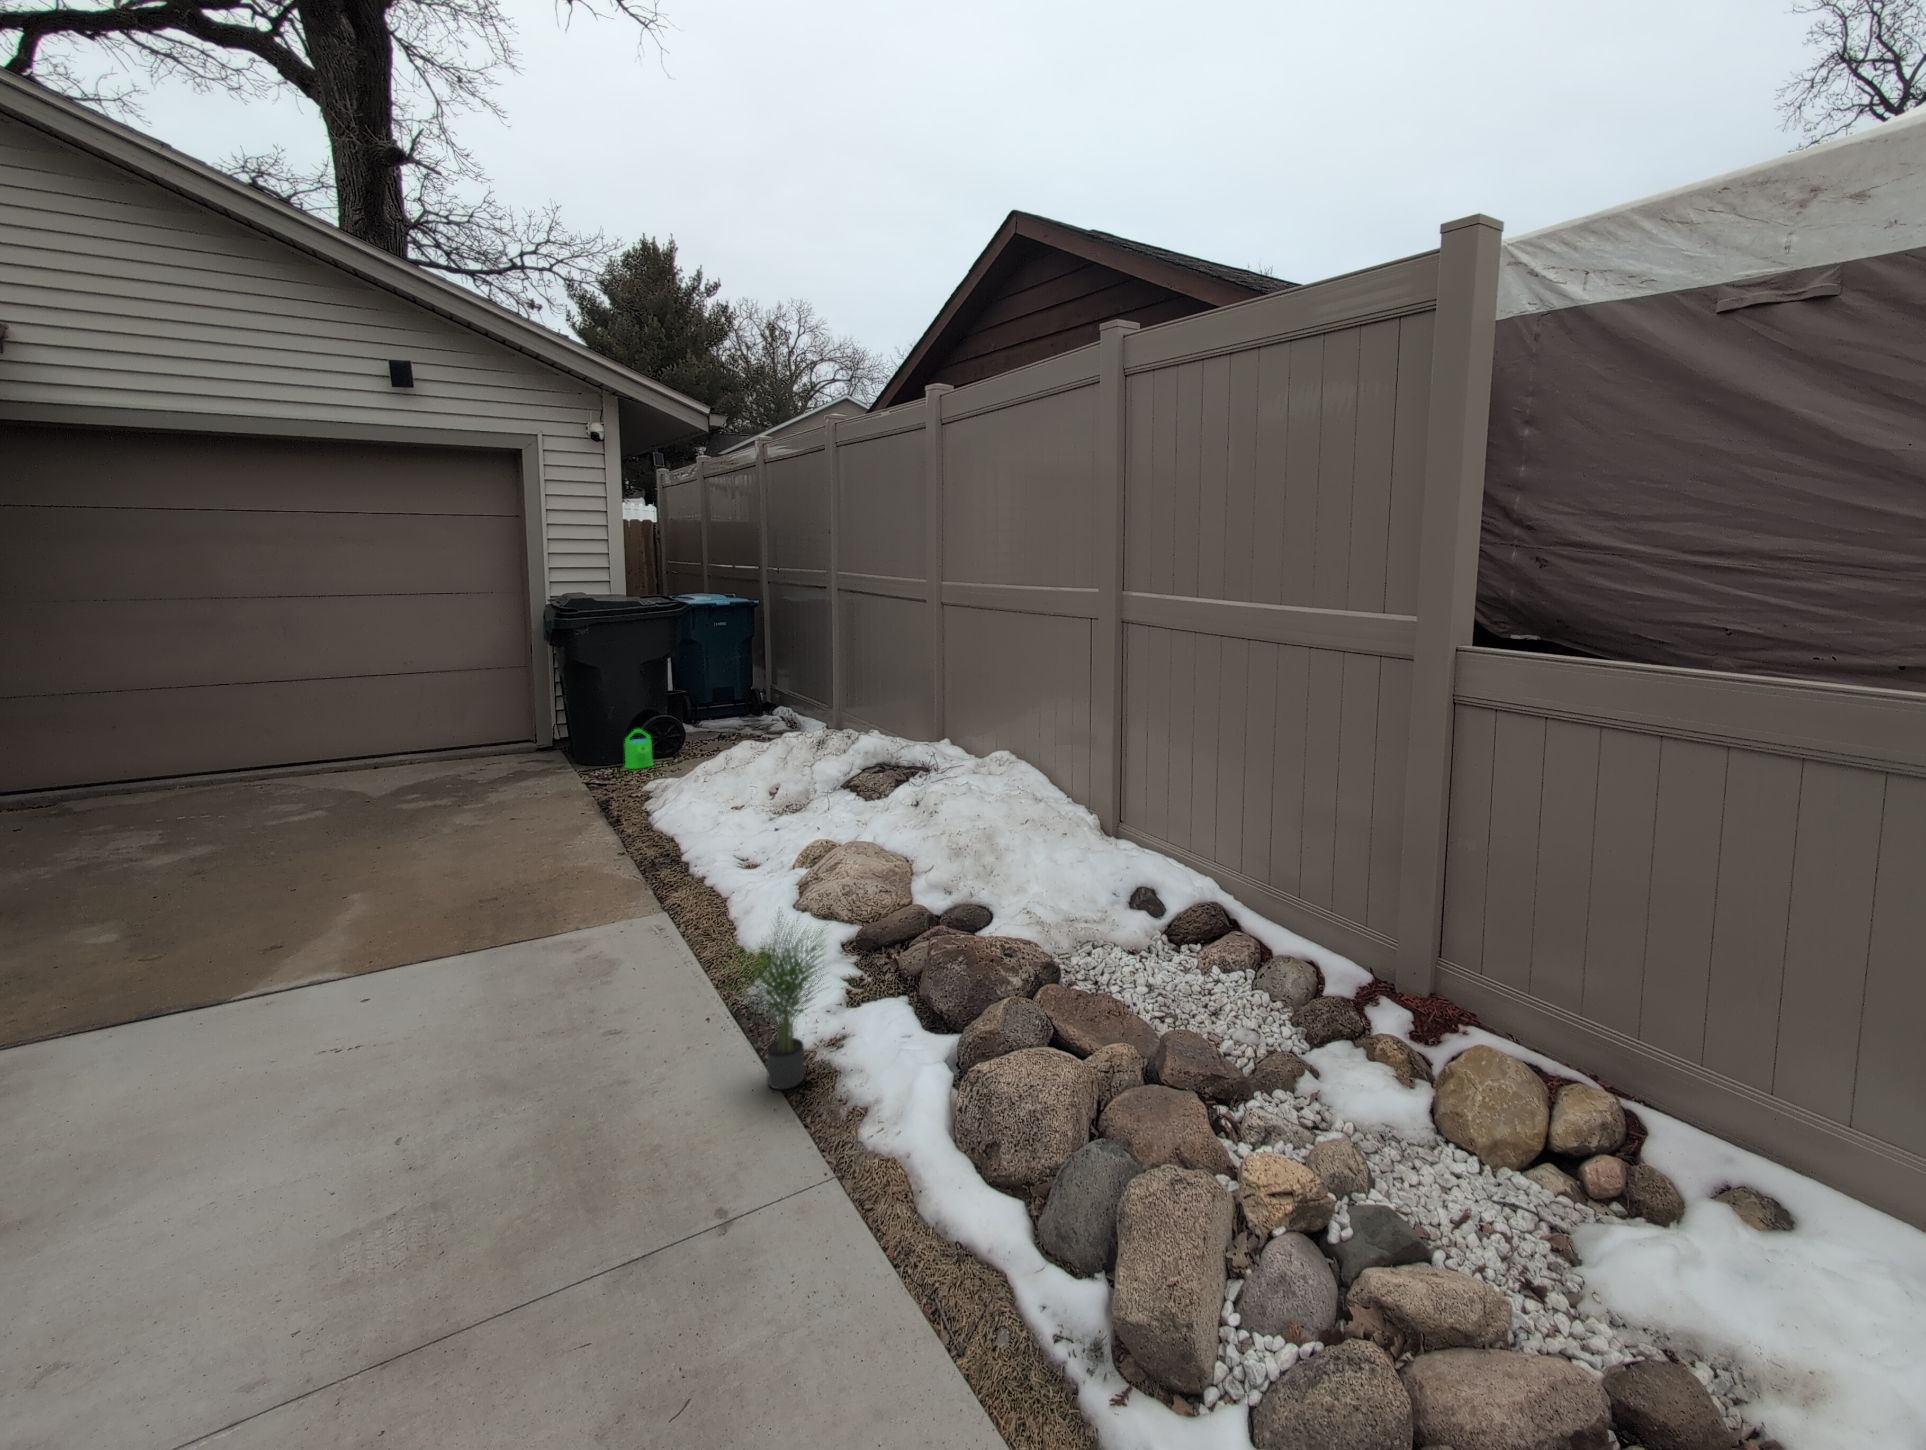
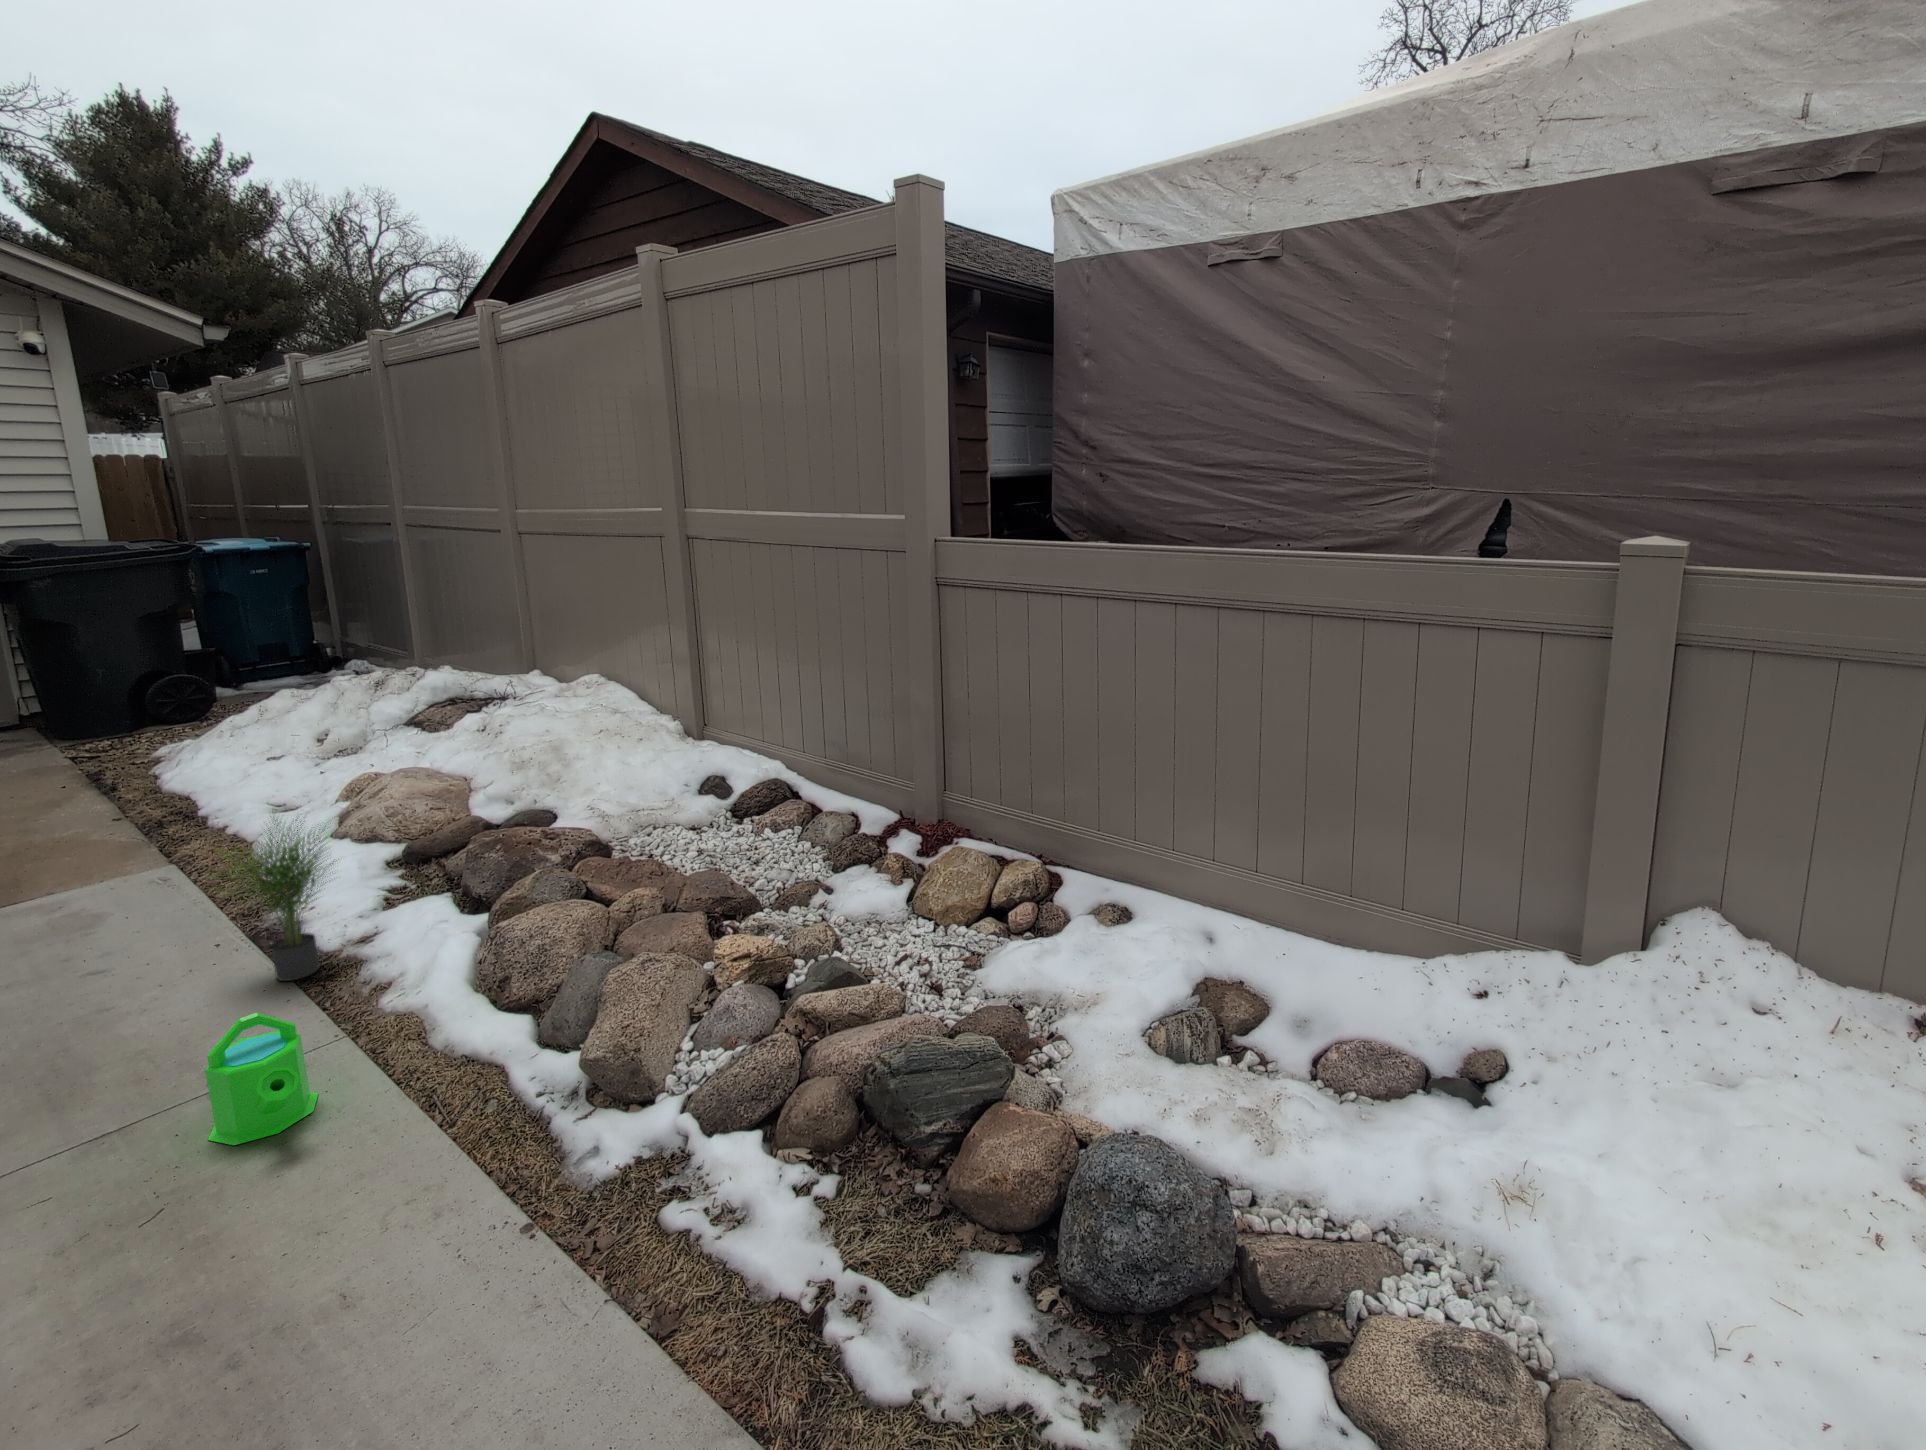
watering can: present [624,729,654,769] -> present [205,1013,318,1145]

